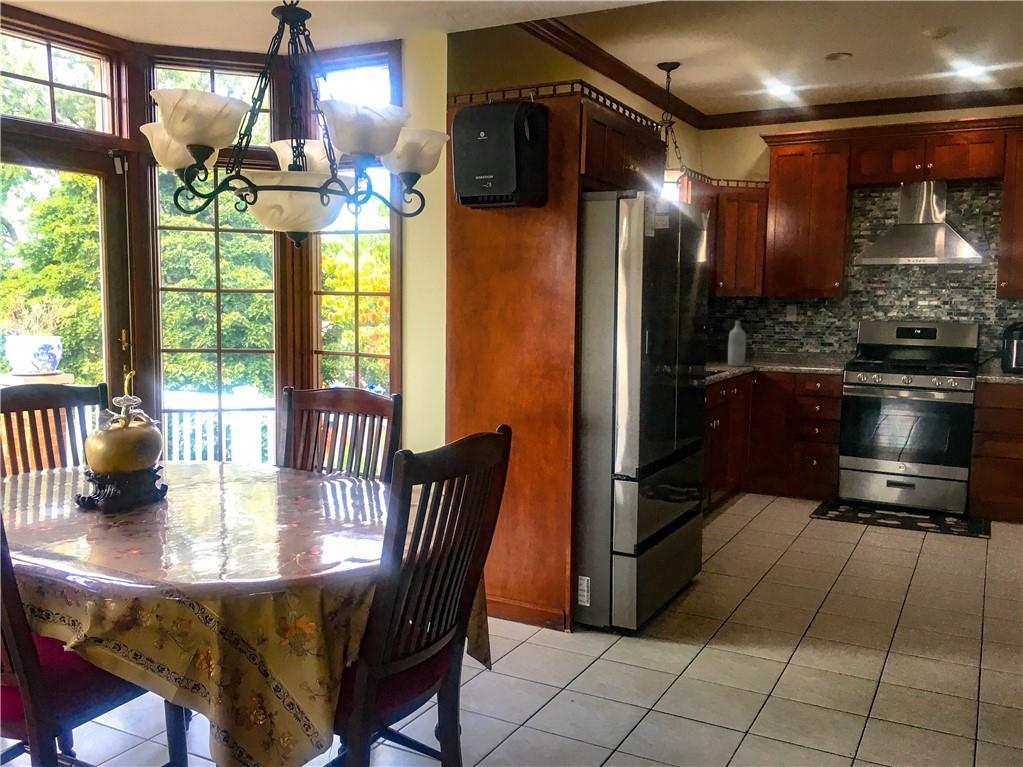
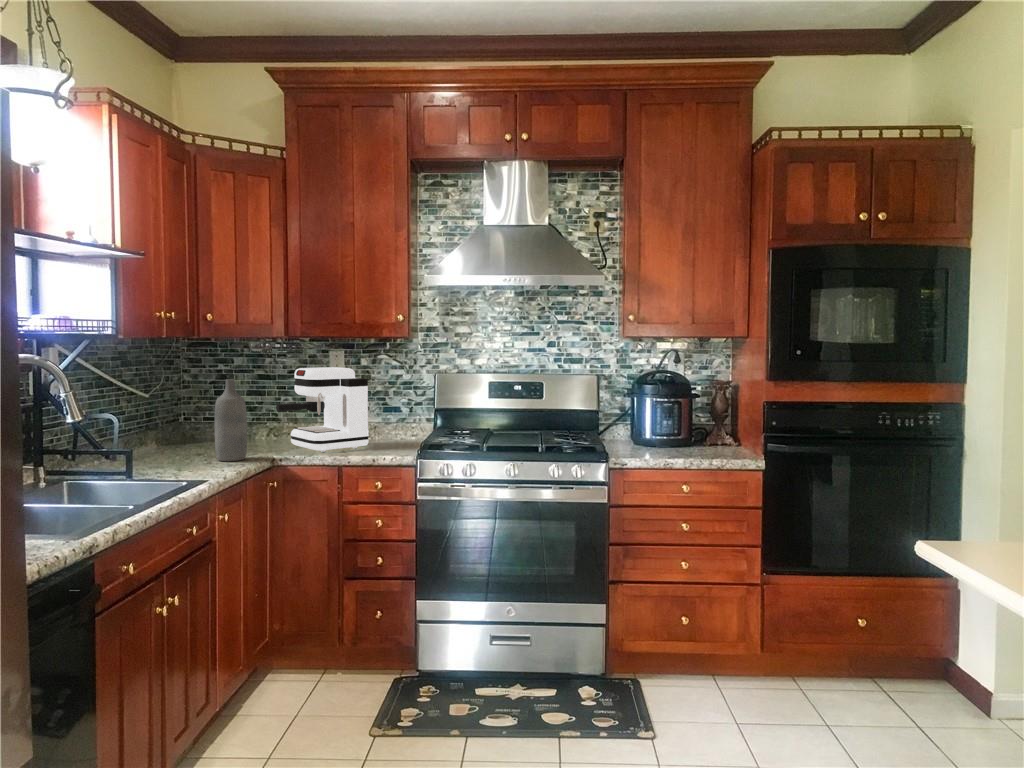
coffee maker: none [759,316,815,366] -> present [276,367,369,452]

